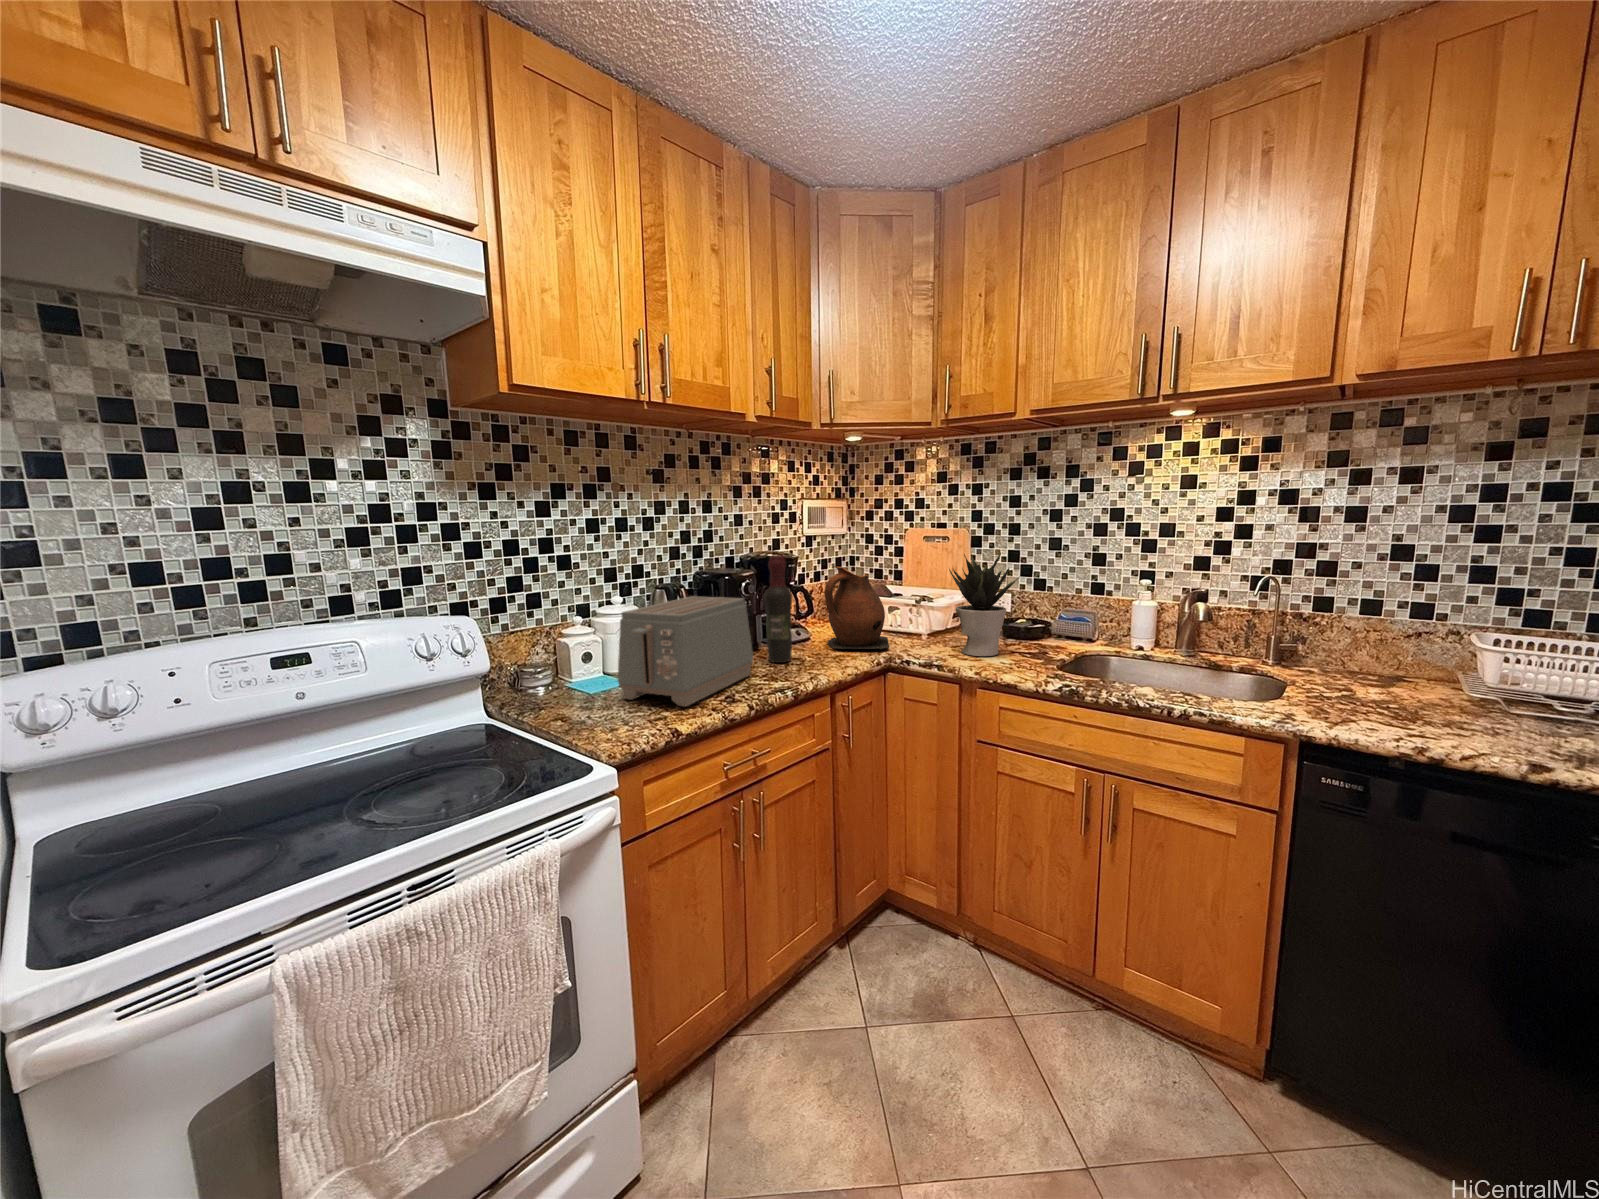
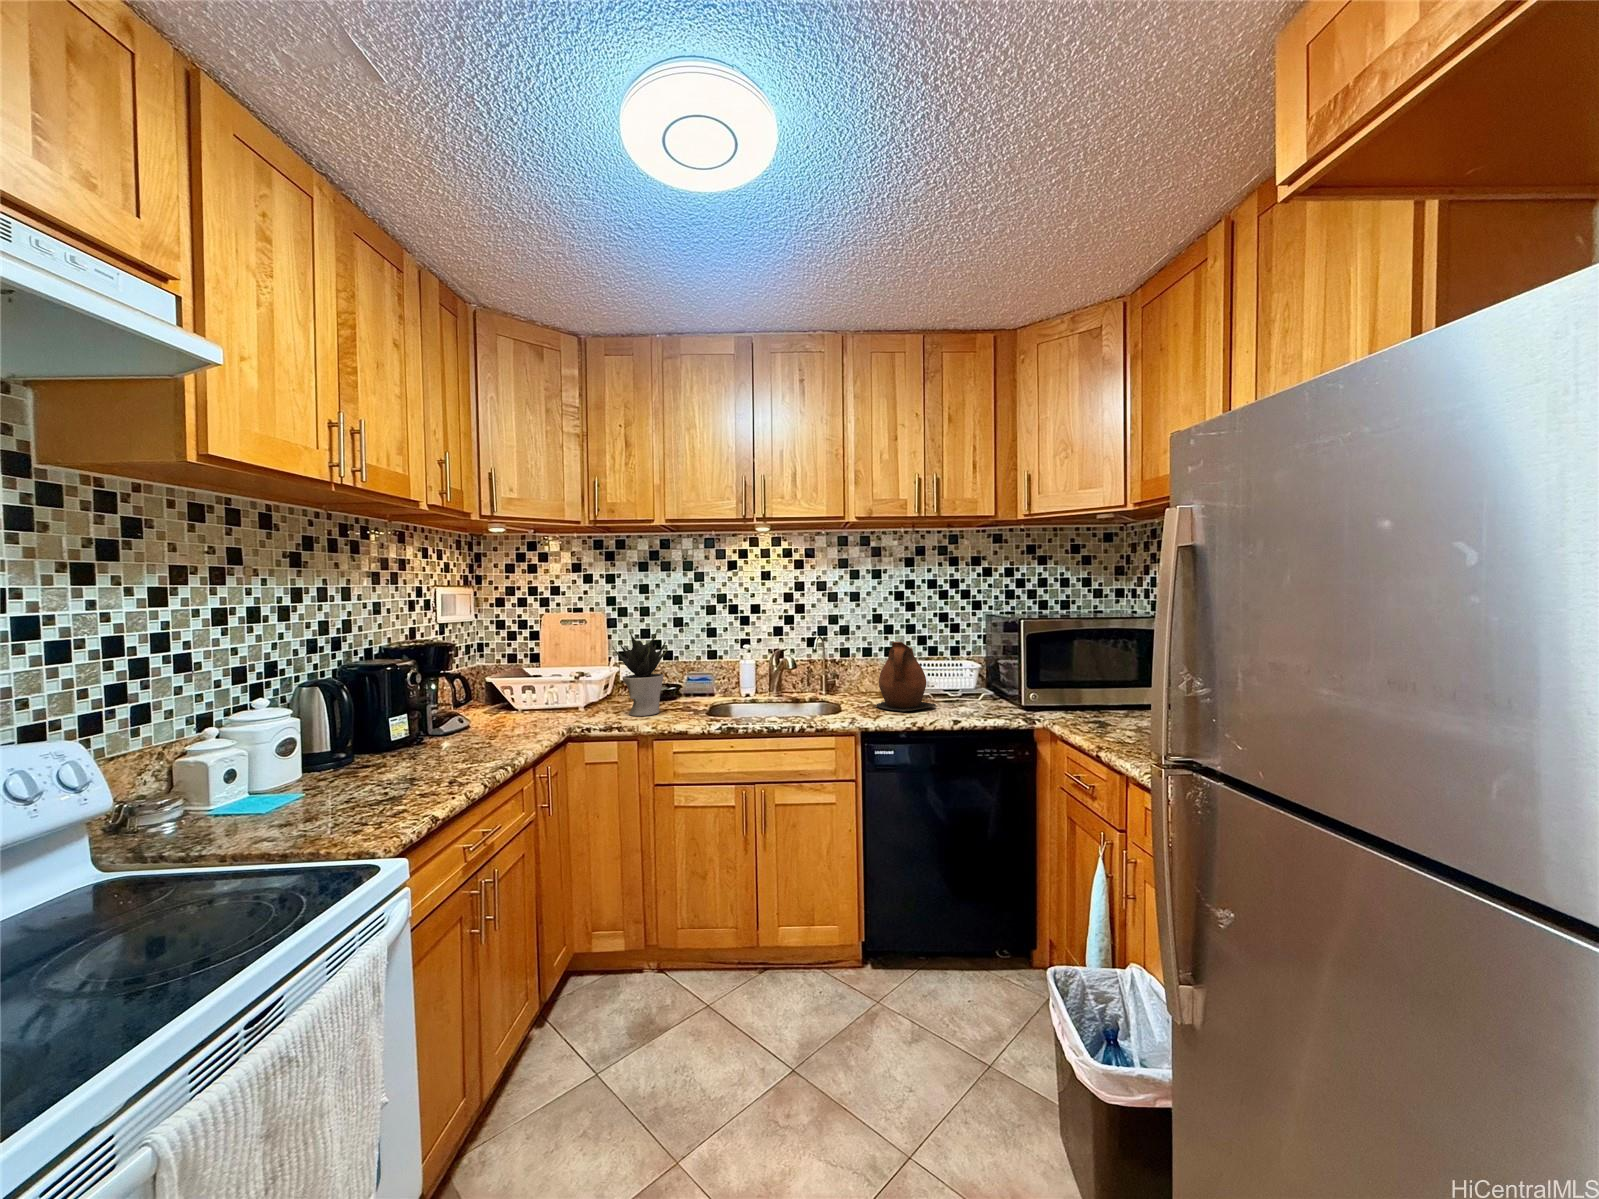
wine bottle: present [764,555,792,663] -> none [452,641,483,747]
ceramic pitcher: present [825,567,889,650] -> present [875,642,936,711]
toaster: present [618,596,753,706] -> none [327,683,459,803]

